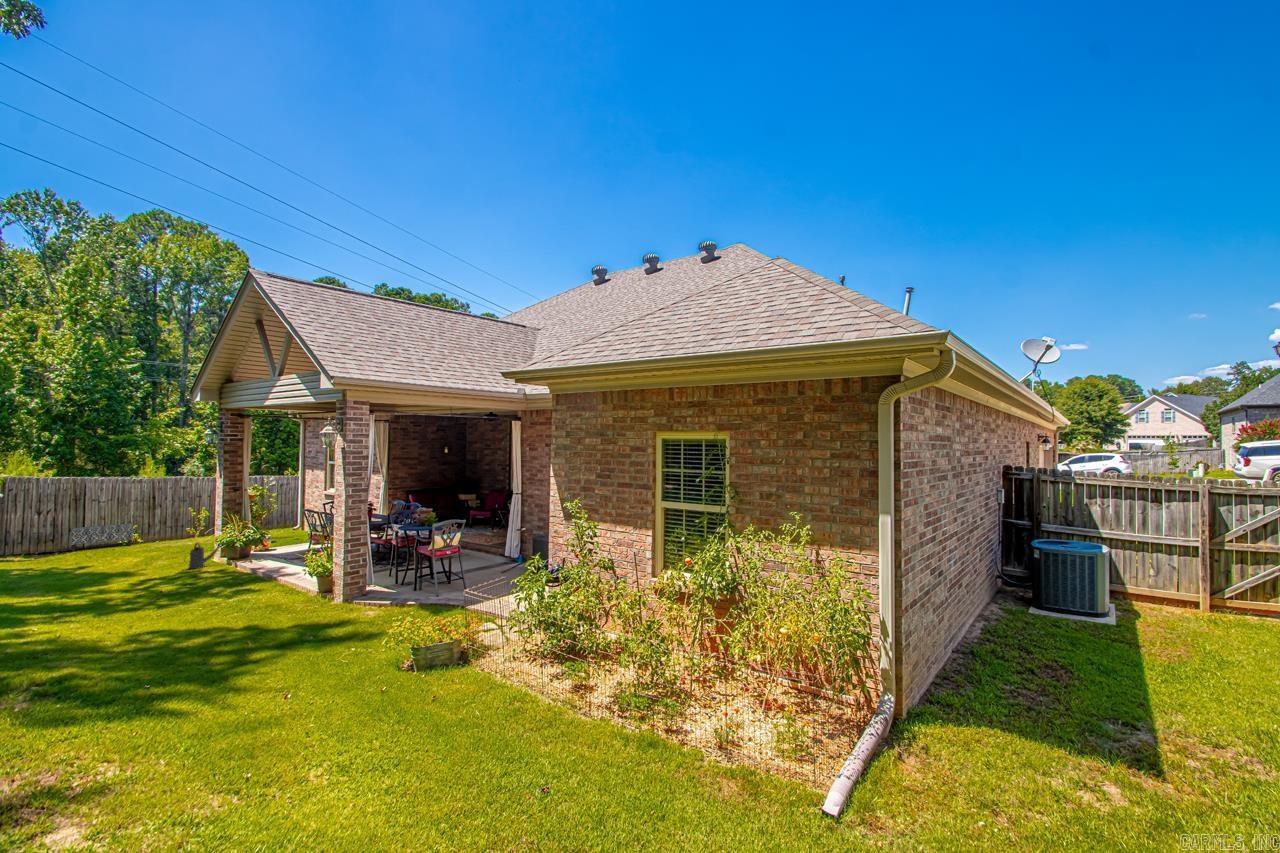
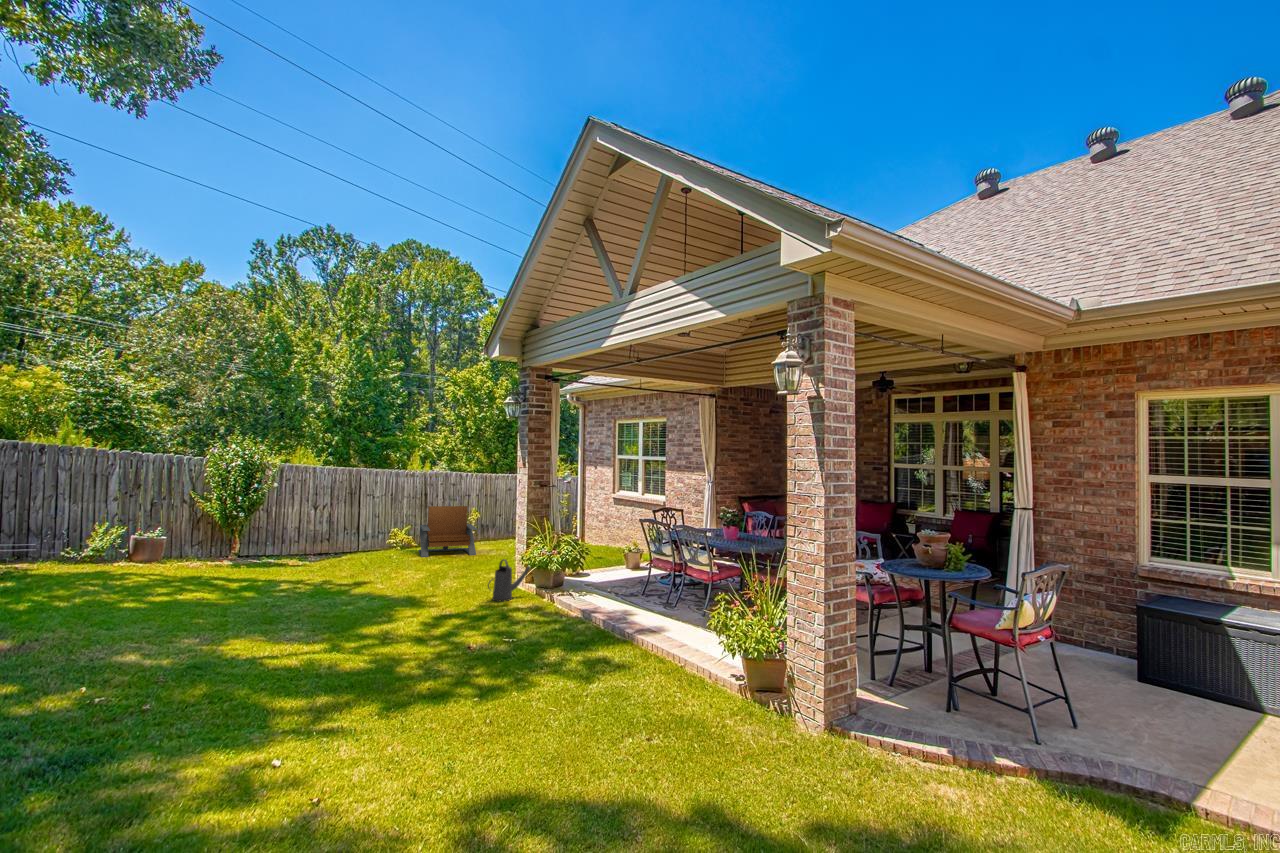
lounge chair: none [146,505,199,547] -> present [419,506,477,557]
bench: present [71,524,133,551] -> none [345,526,408,557]

